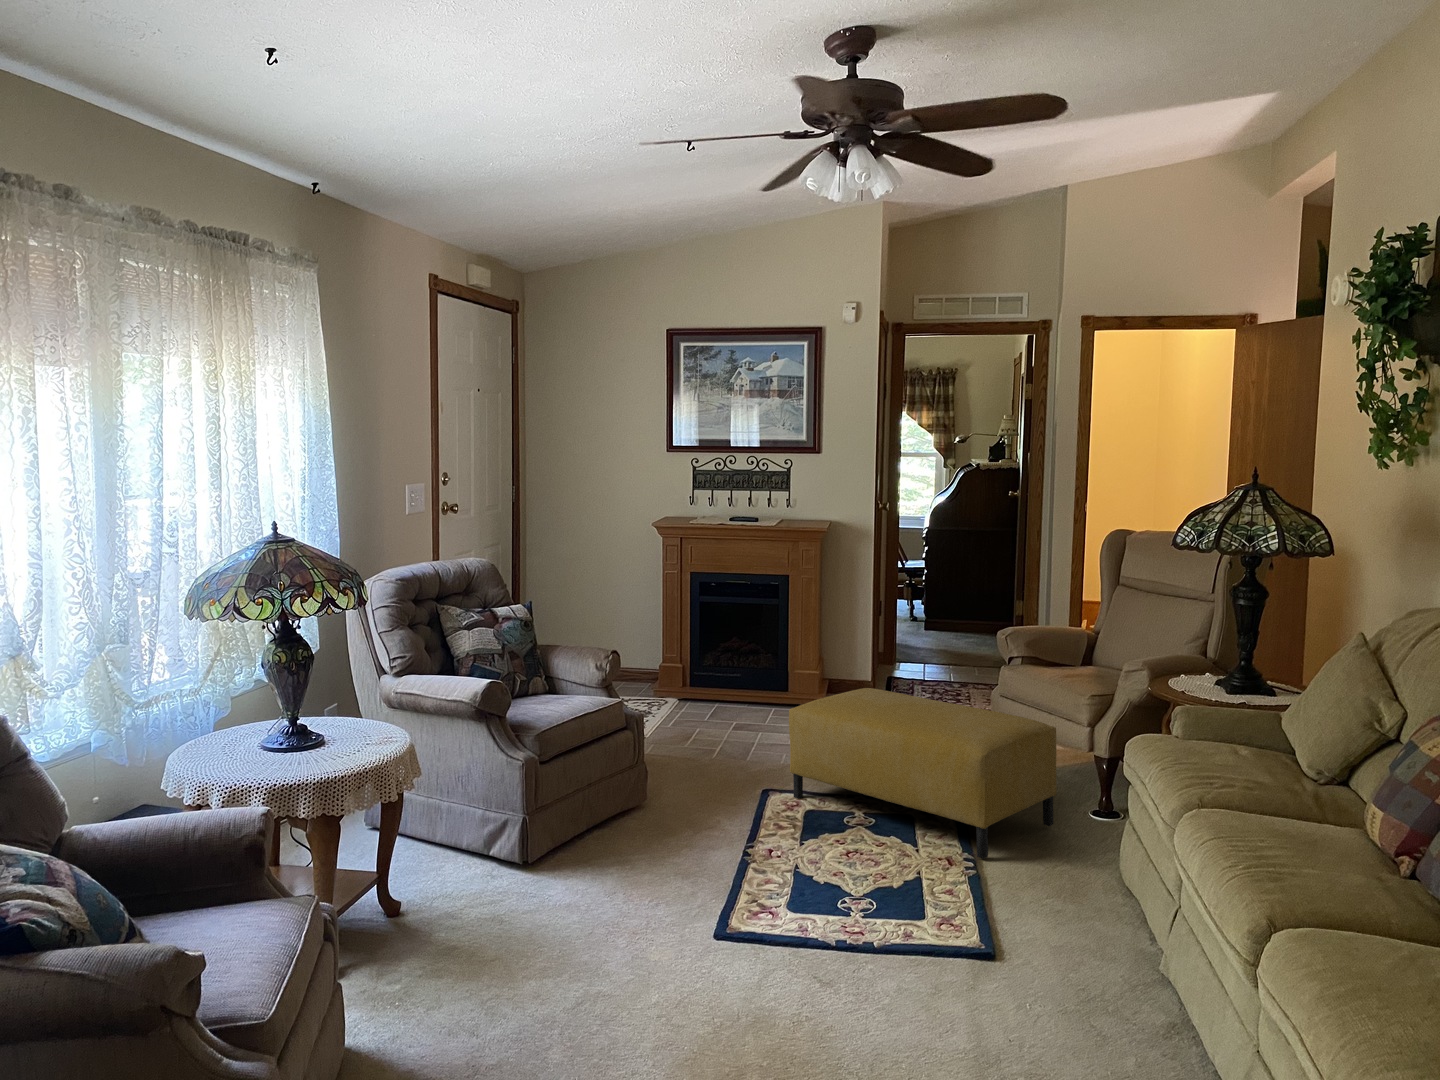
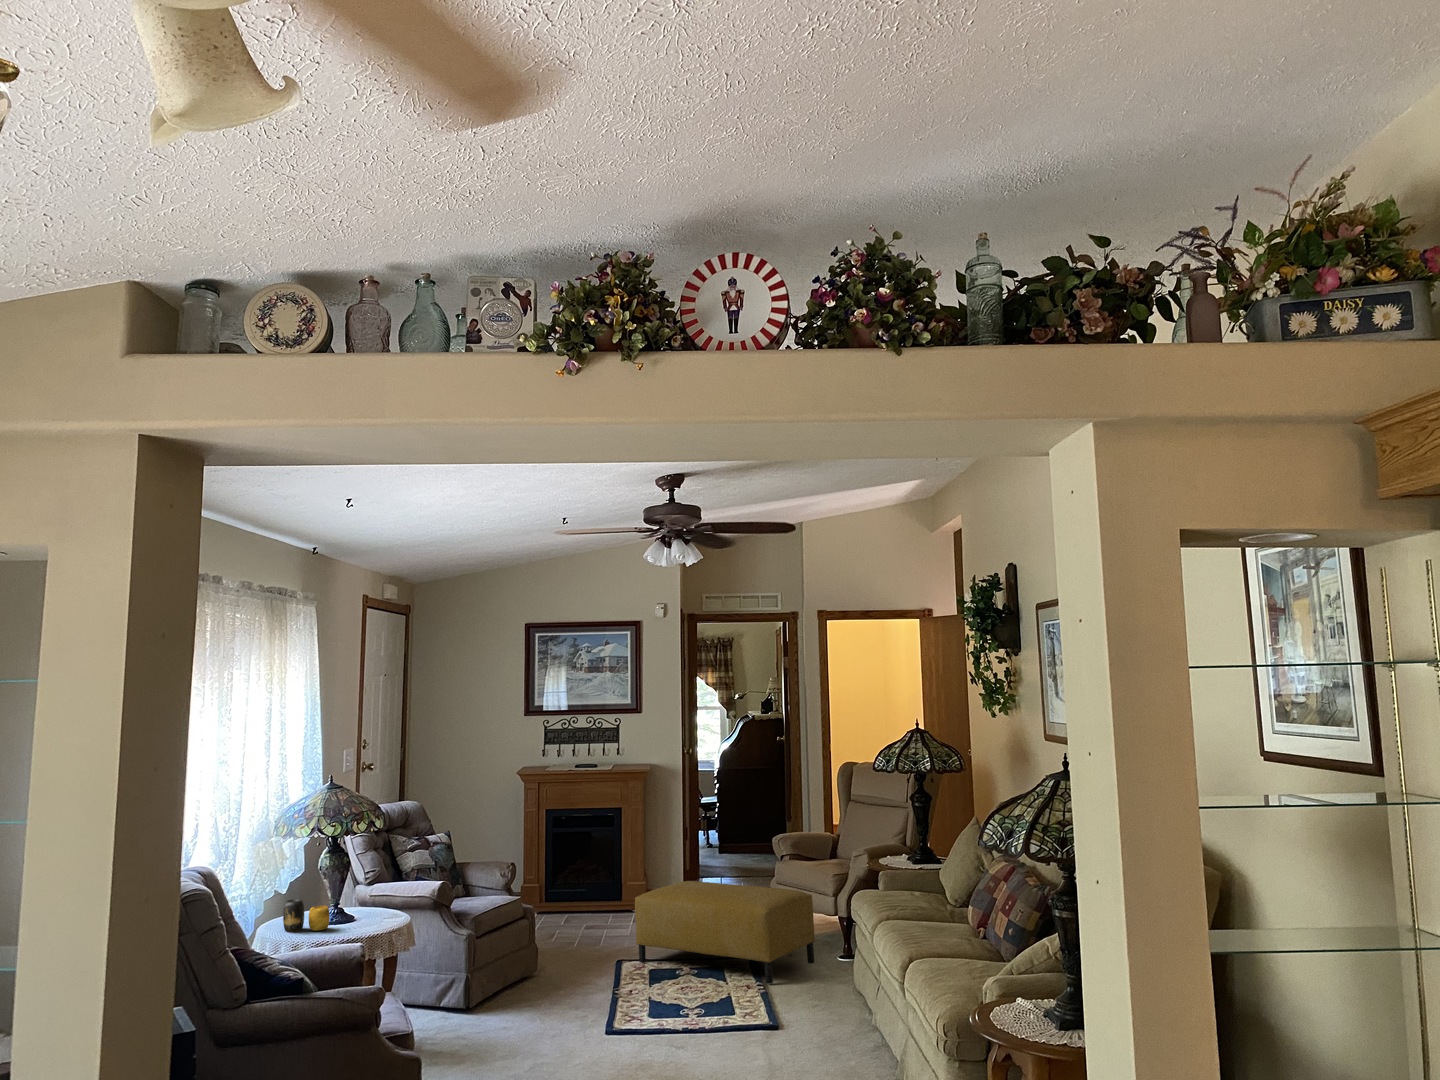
vase: none [206,710,276,761] -> present [283,899,330,932]

